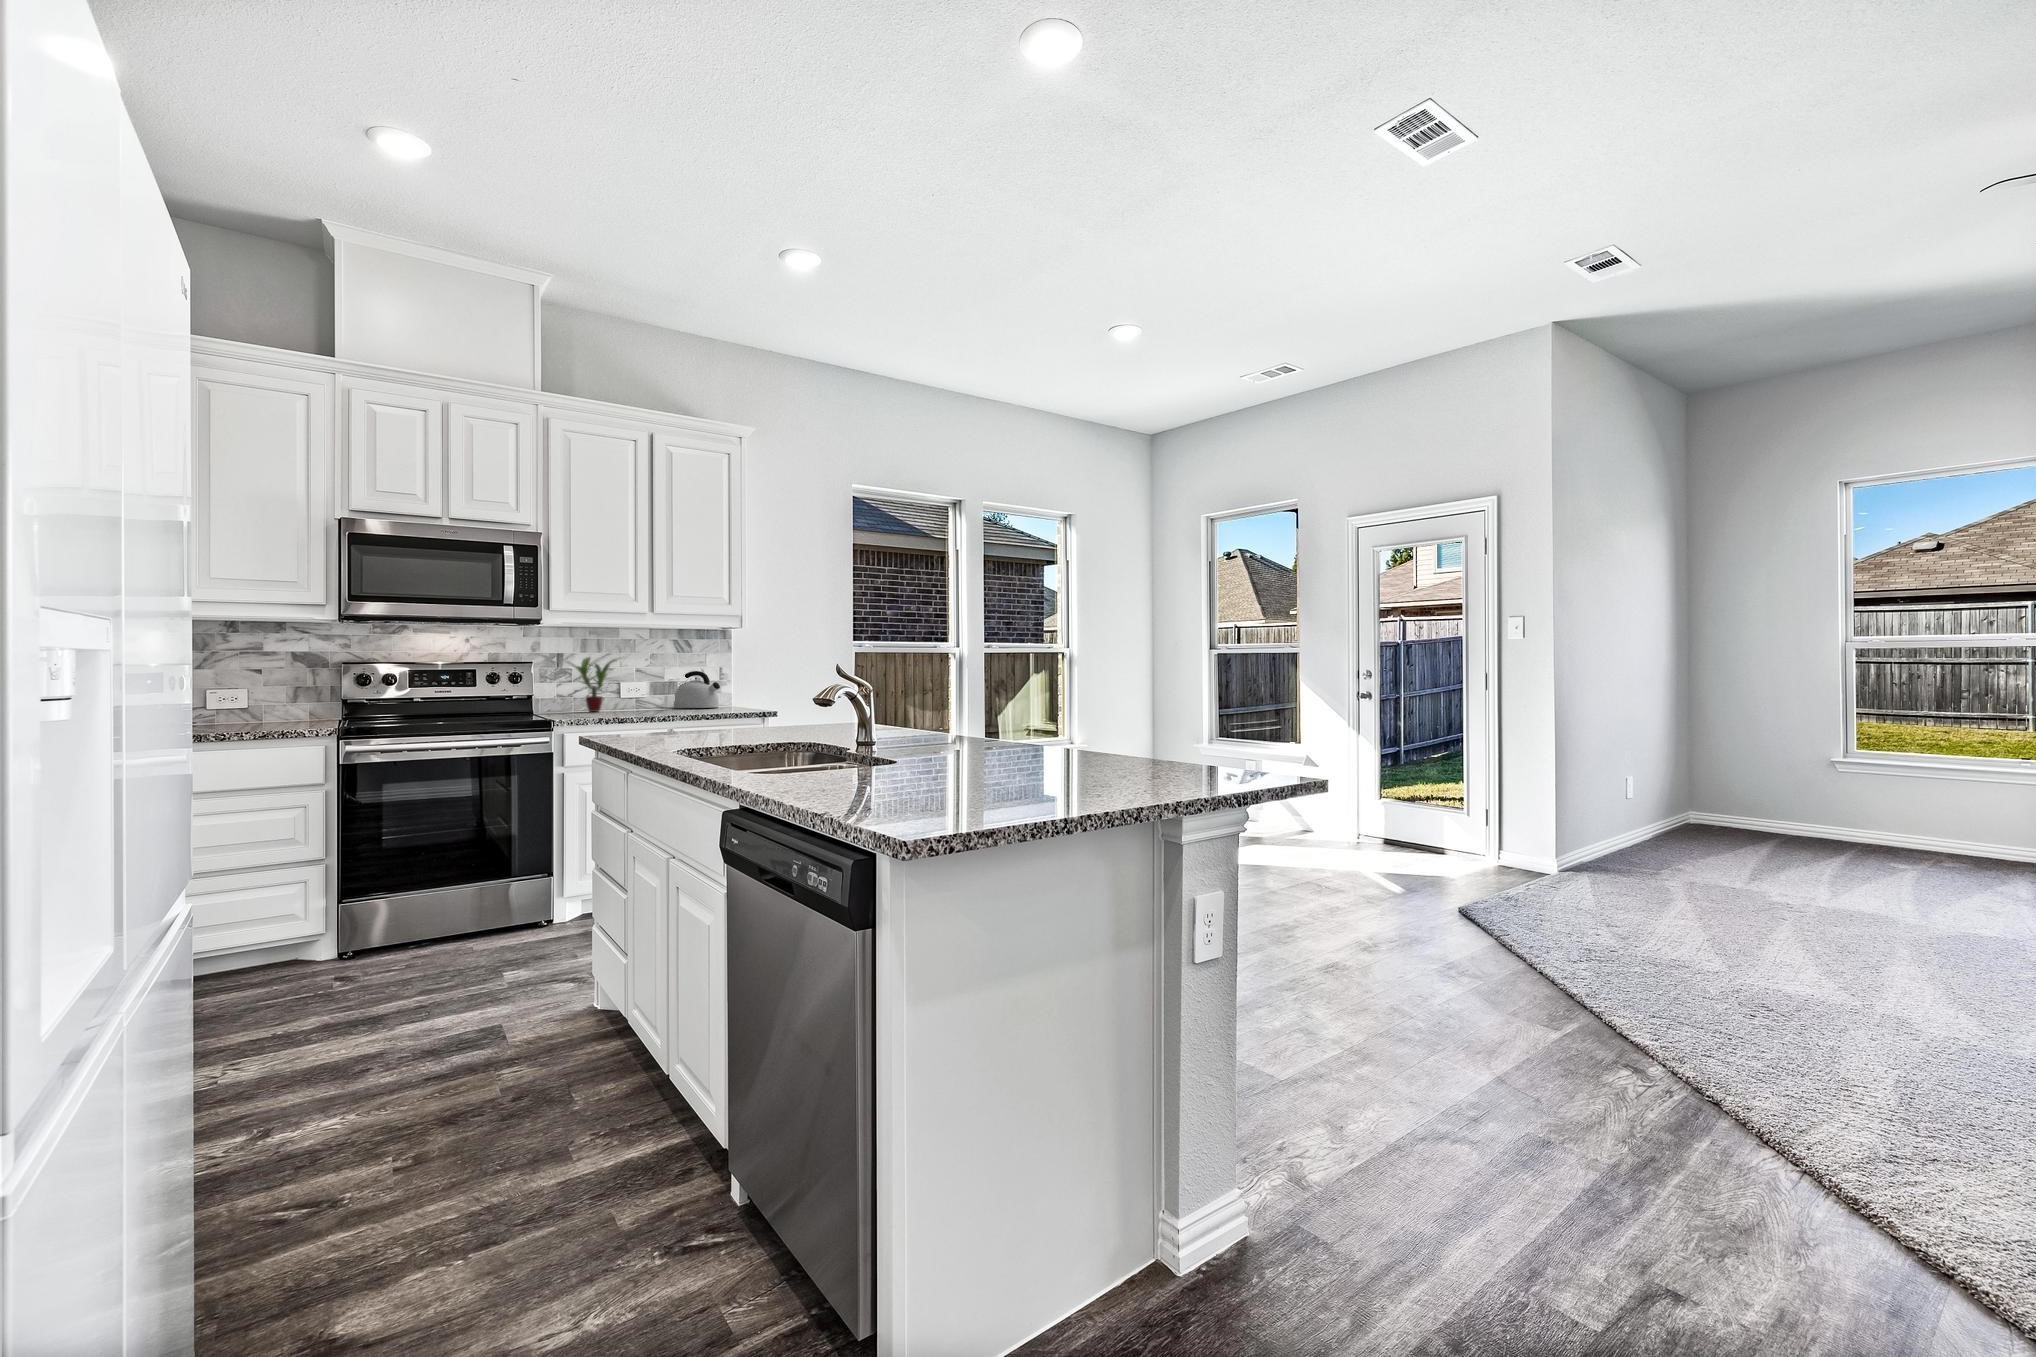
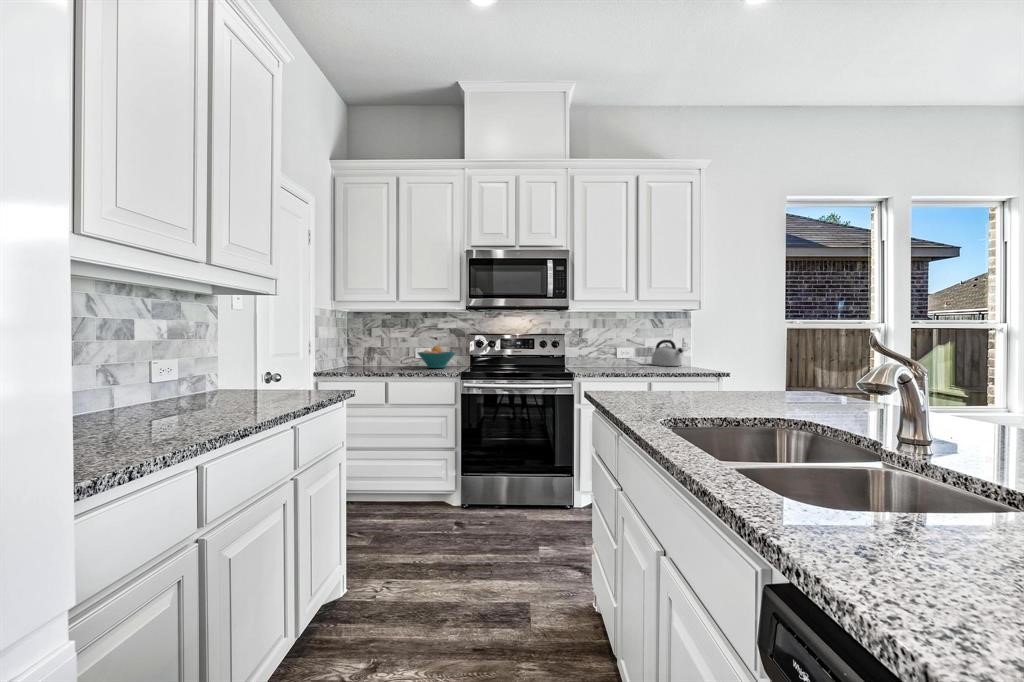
potted plant: present [570,657,617,712] -> none [584,330,620,366]
fruit bowl: none [223,682,314,723] -> present [418,346,455,368]

